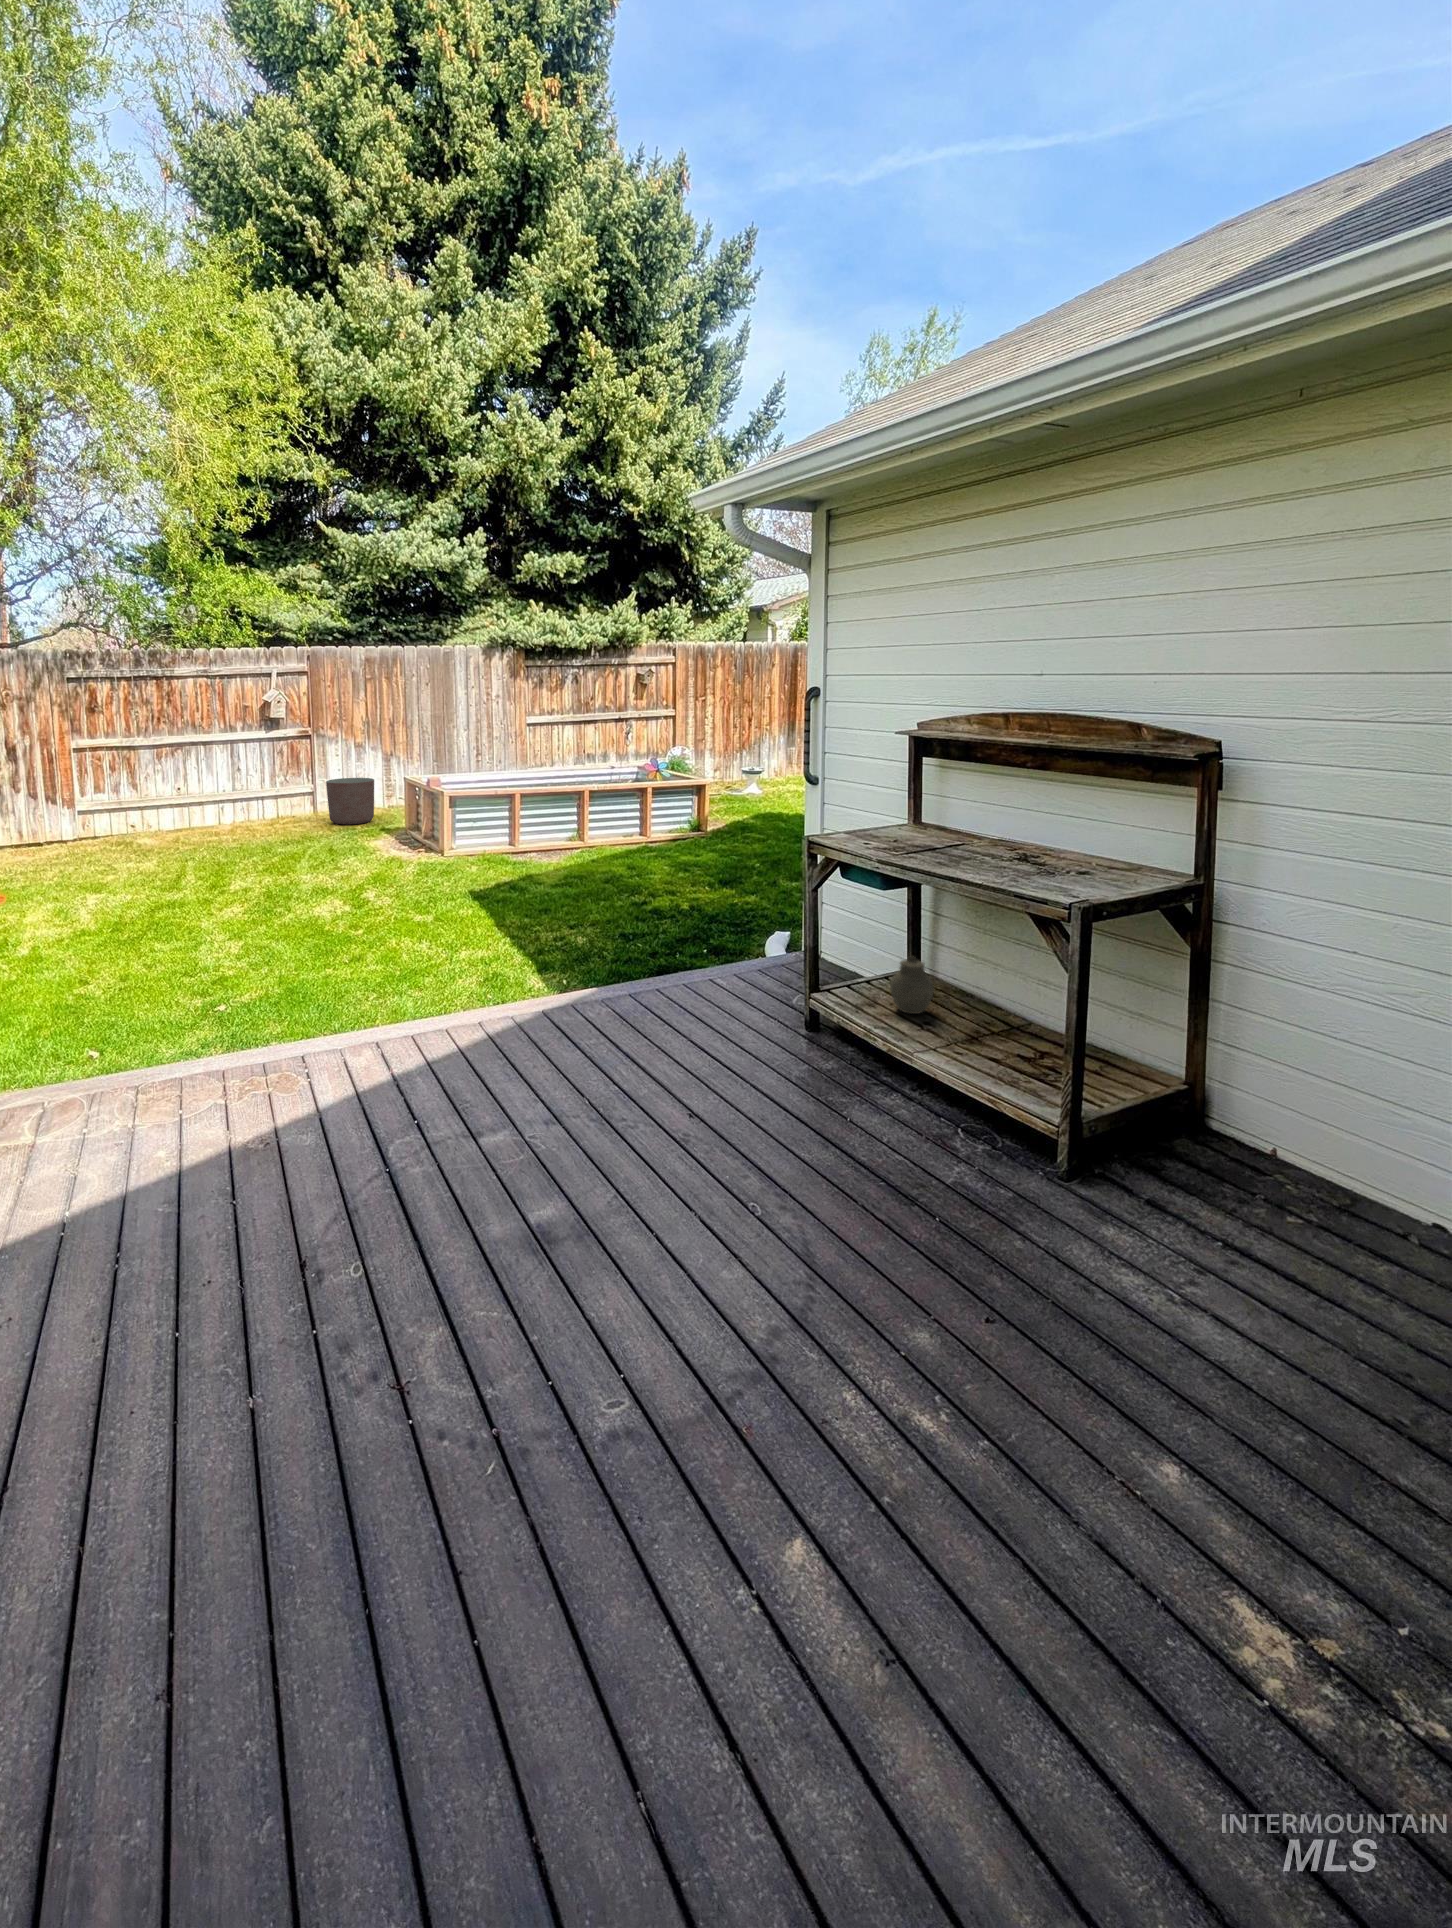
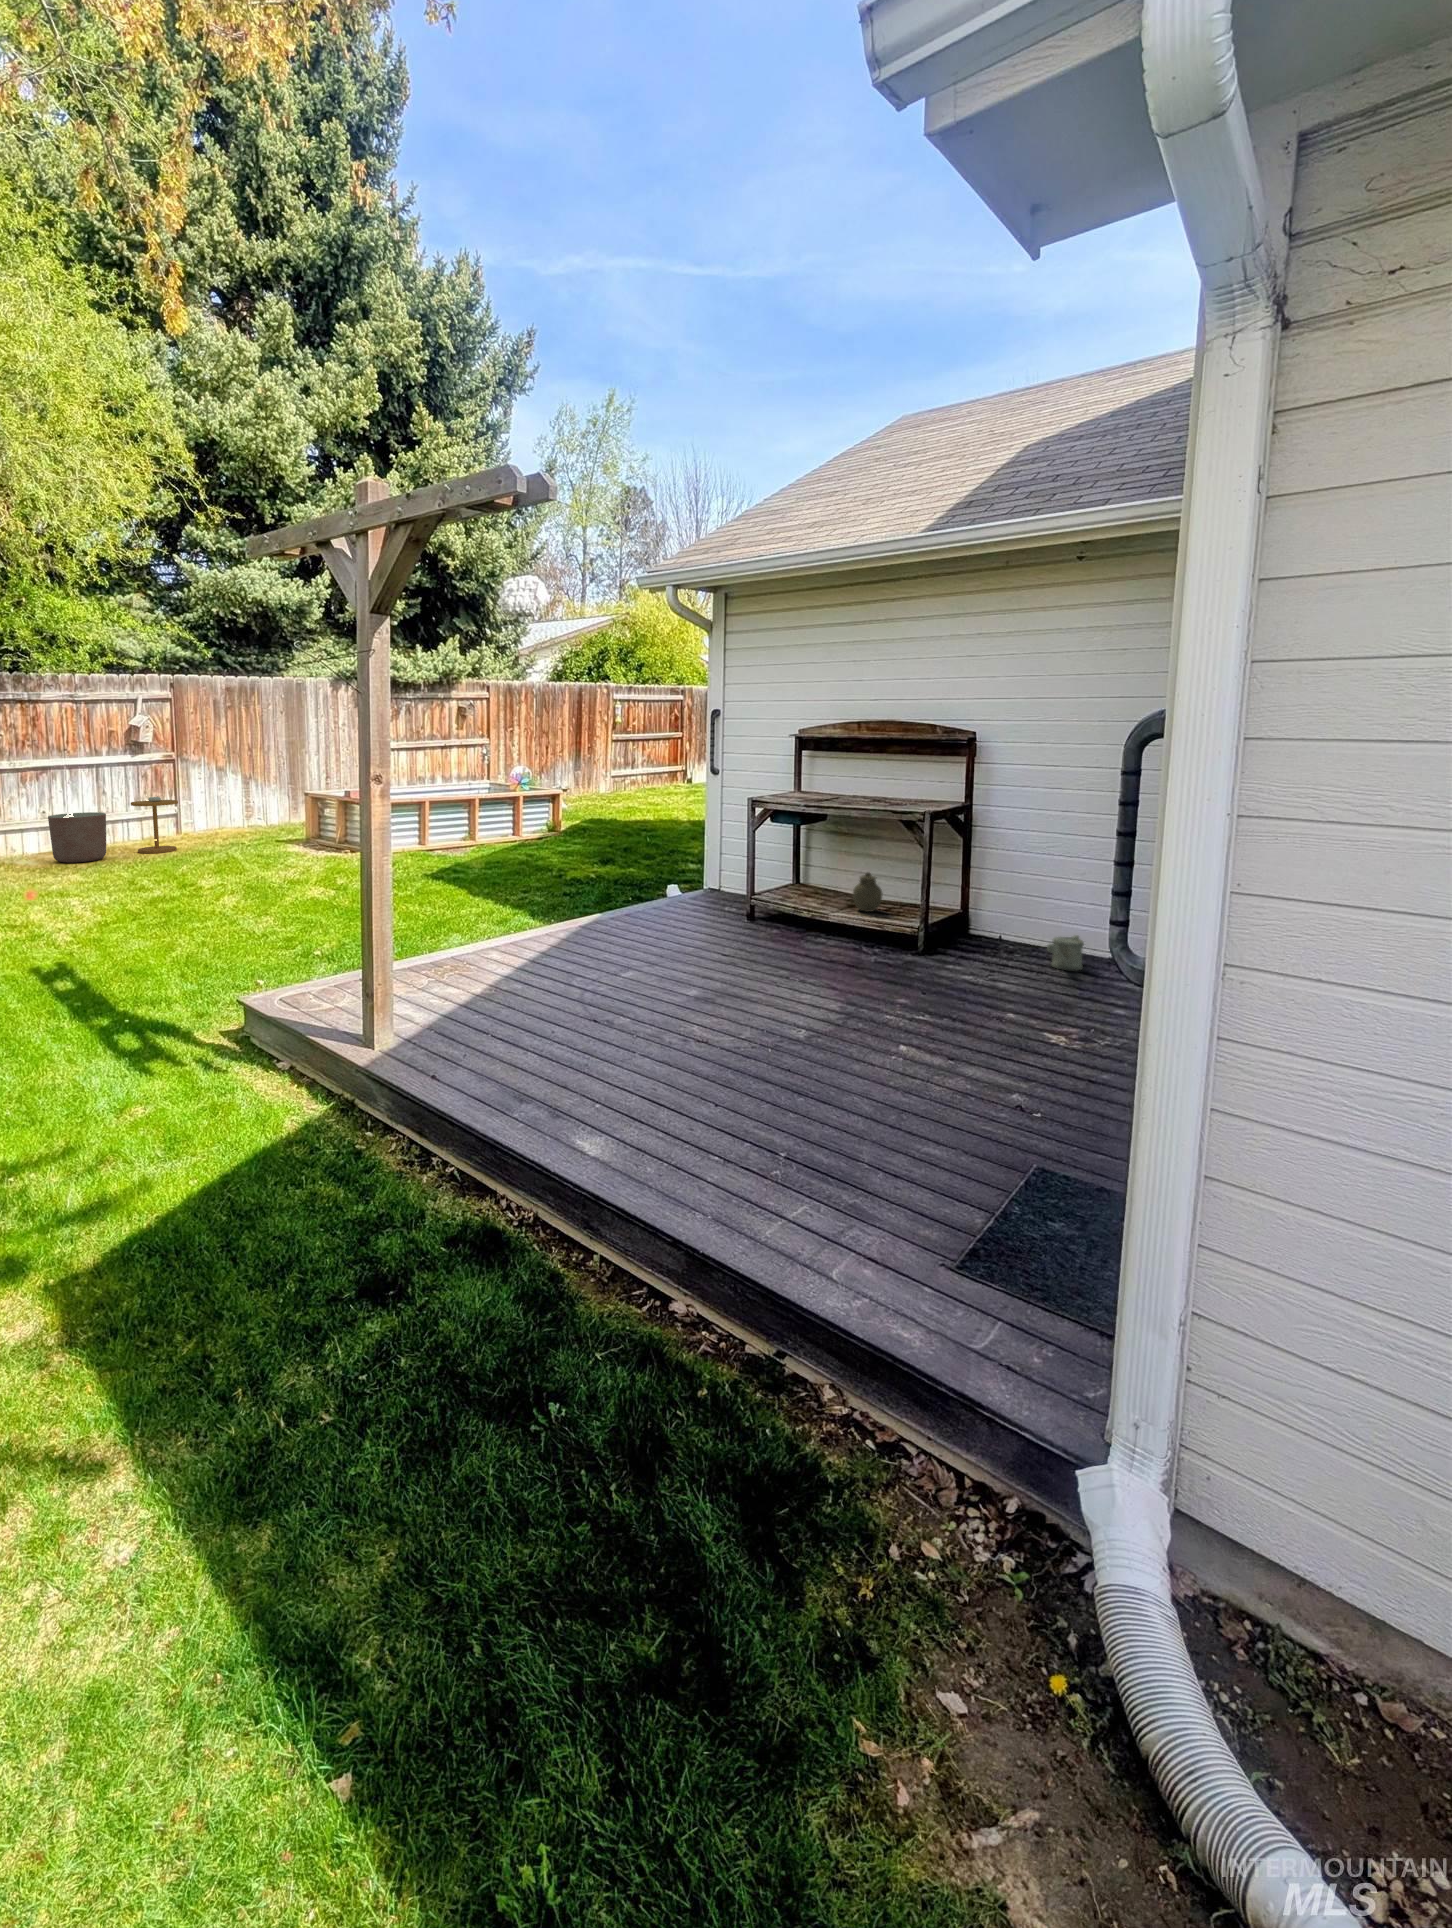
side table: none [258,774,304,832] -> present [131,797,178,853]
planter: present [326,778,374,825] -> present [48,812,106,863]
watering can: none [1144,1102,1232,1167] -> present [1047,935,1084,970]

